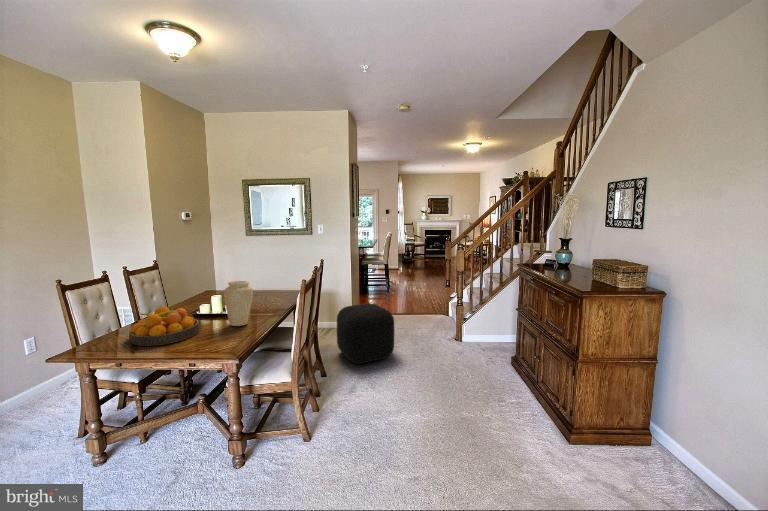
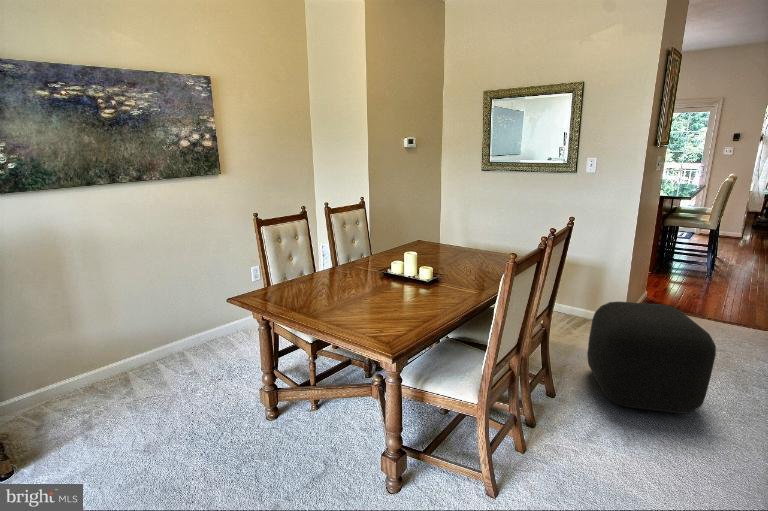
vase: present [224,281,253,326] -> none [402,242,442,310]
fruit bowl: present [129,306,200,346] -> none [293,261,371,315]

